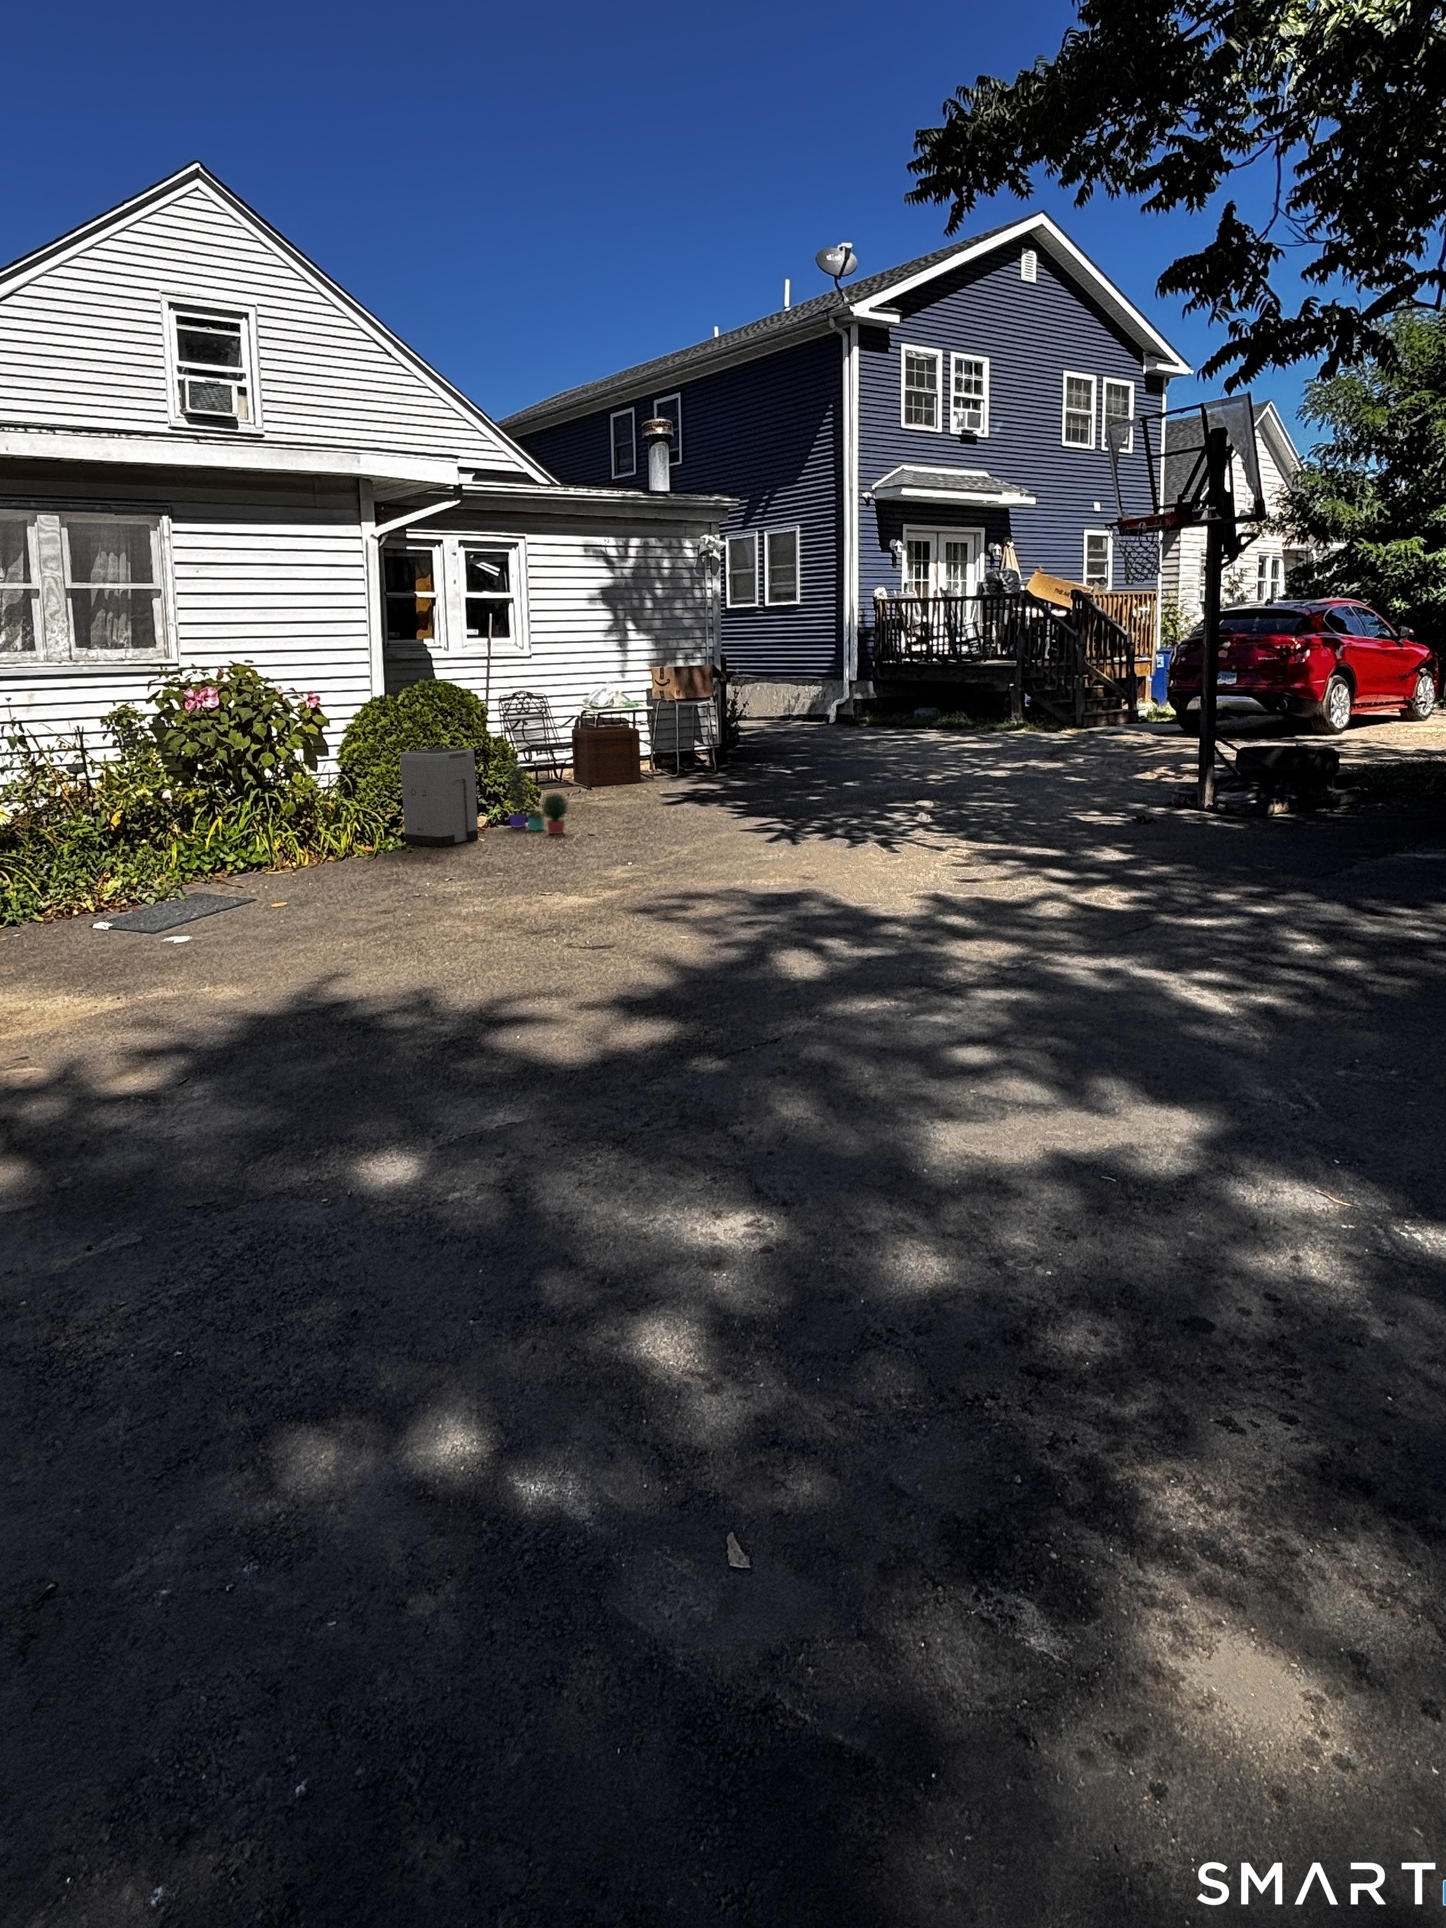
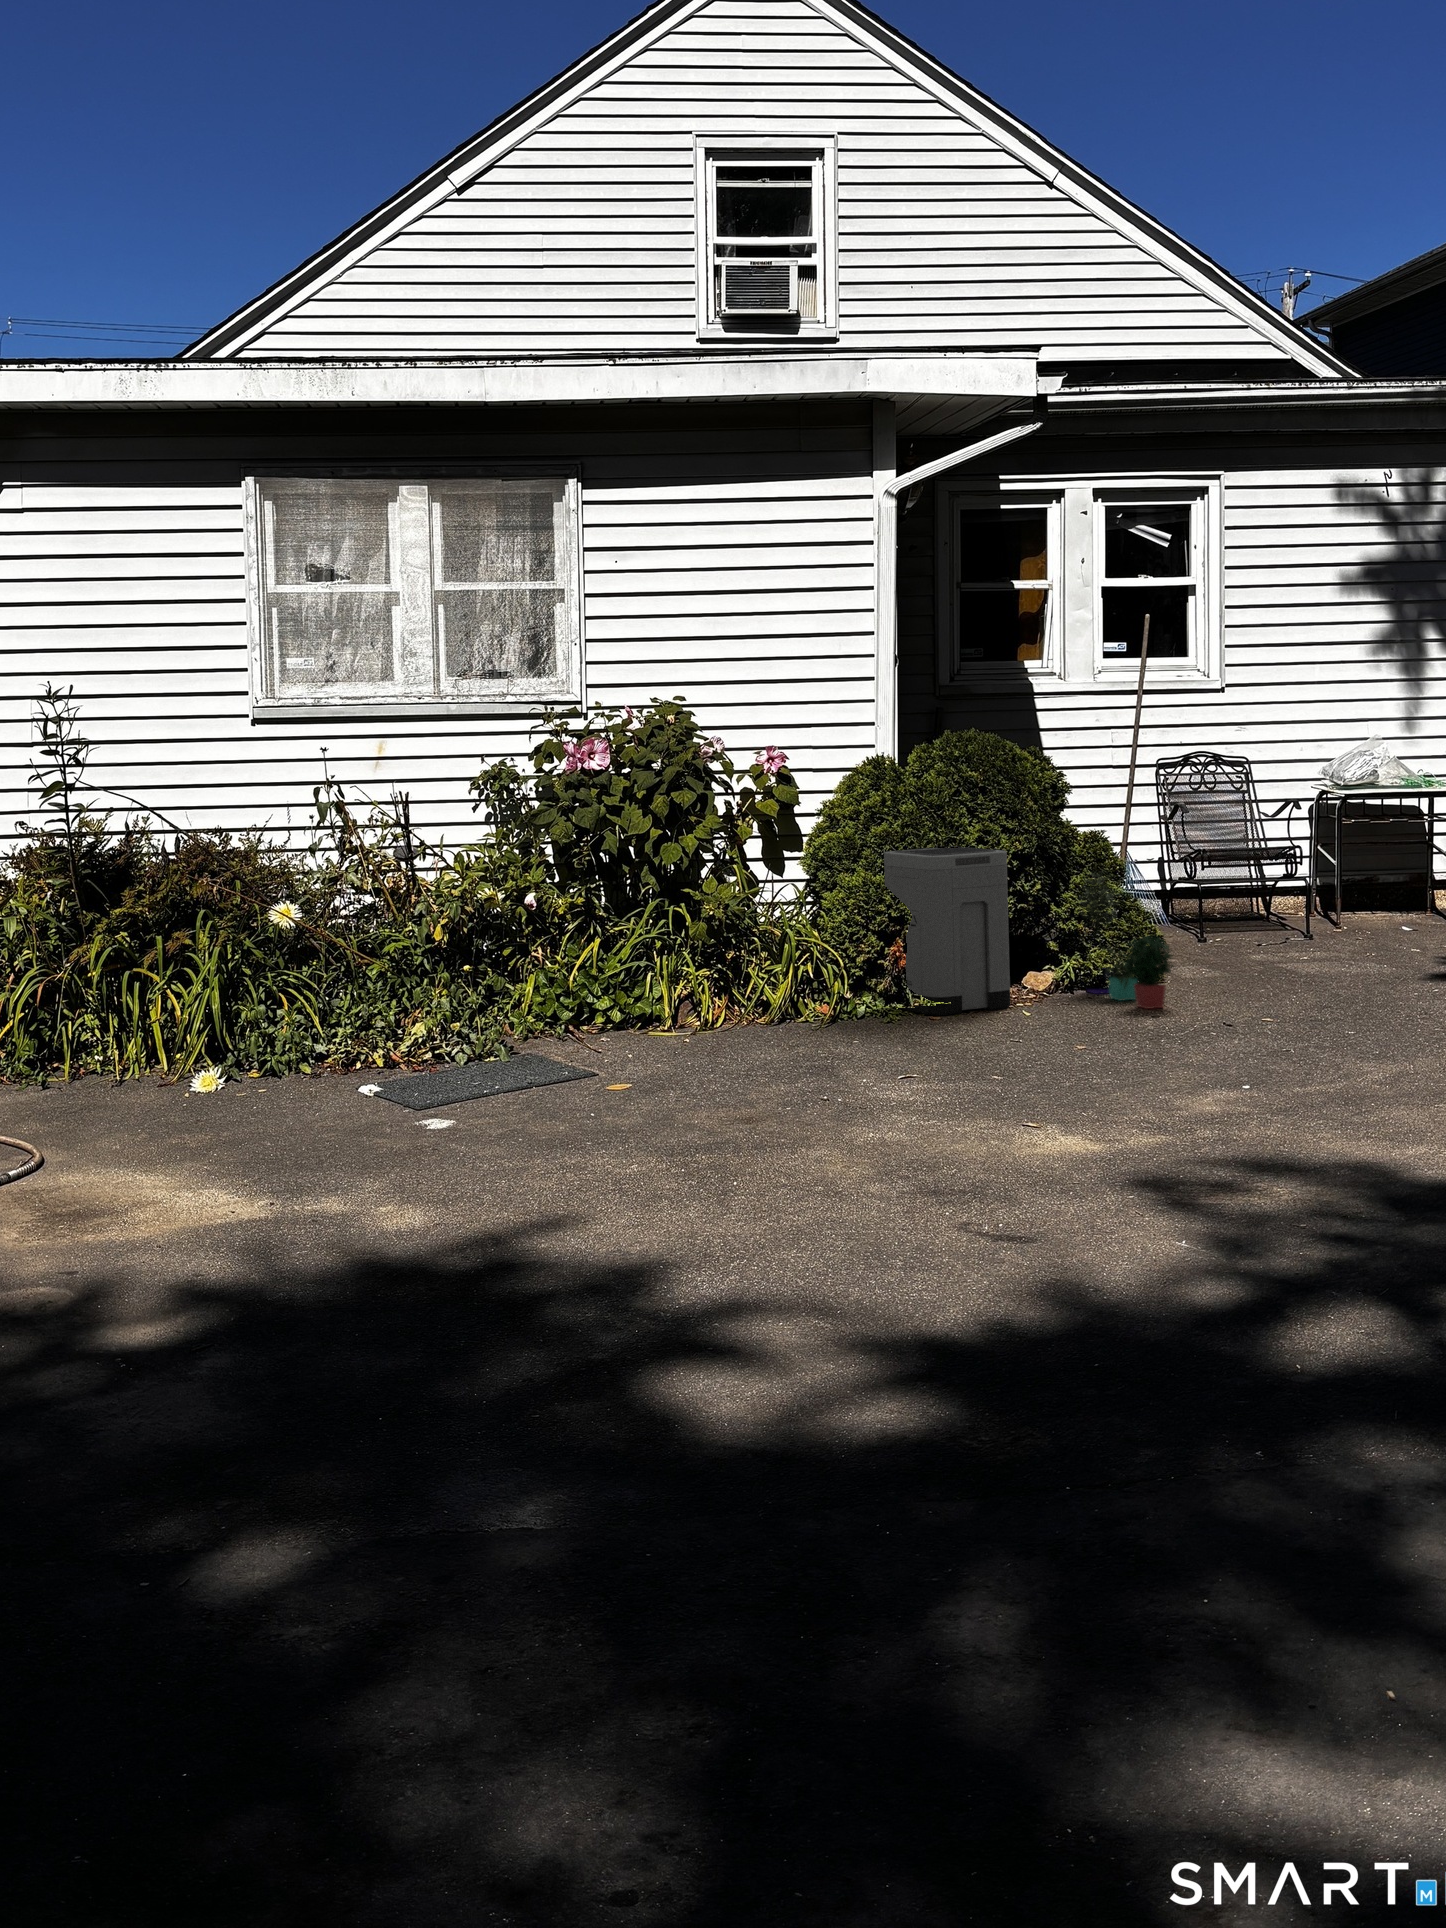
wooden crate: present [572,726,641,787] -> none [1288,821,1411,932]

